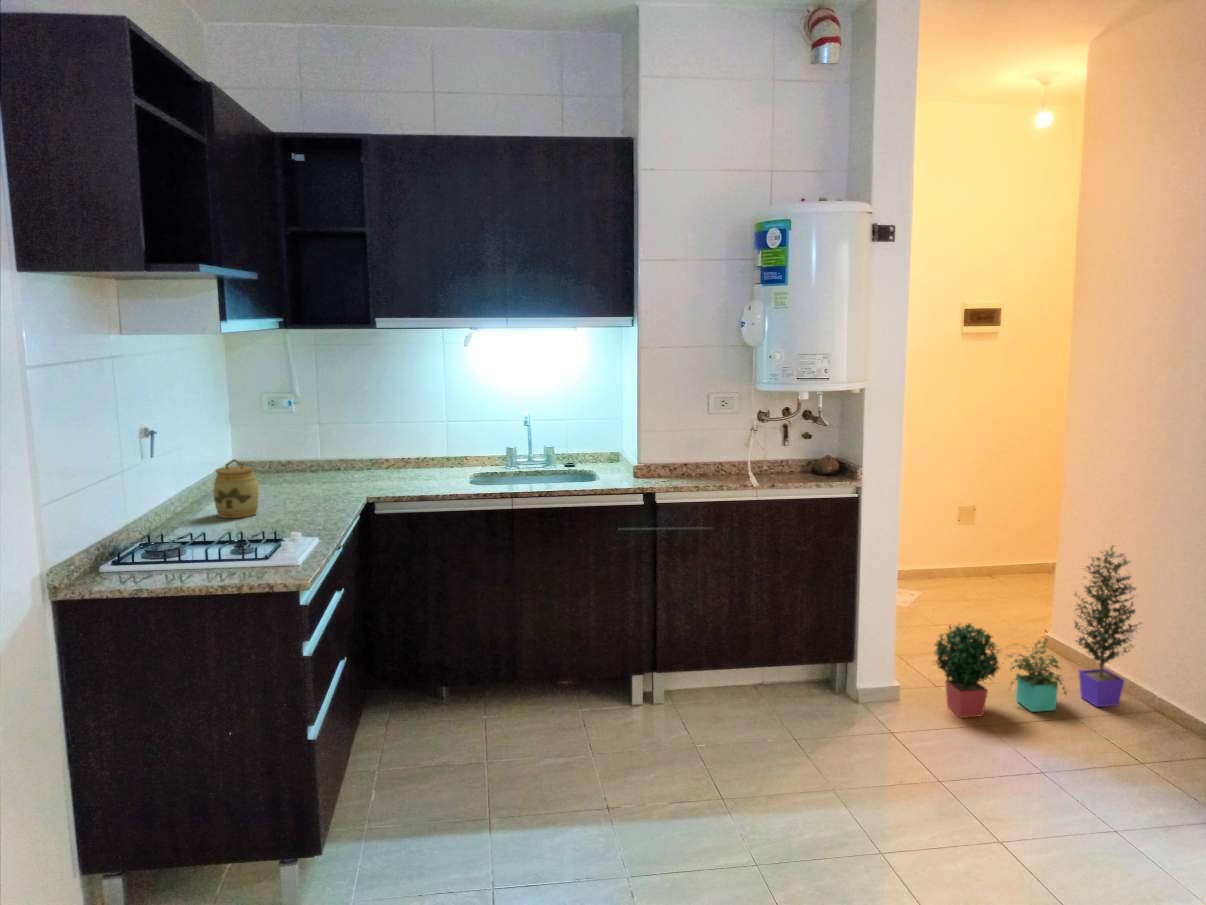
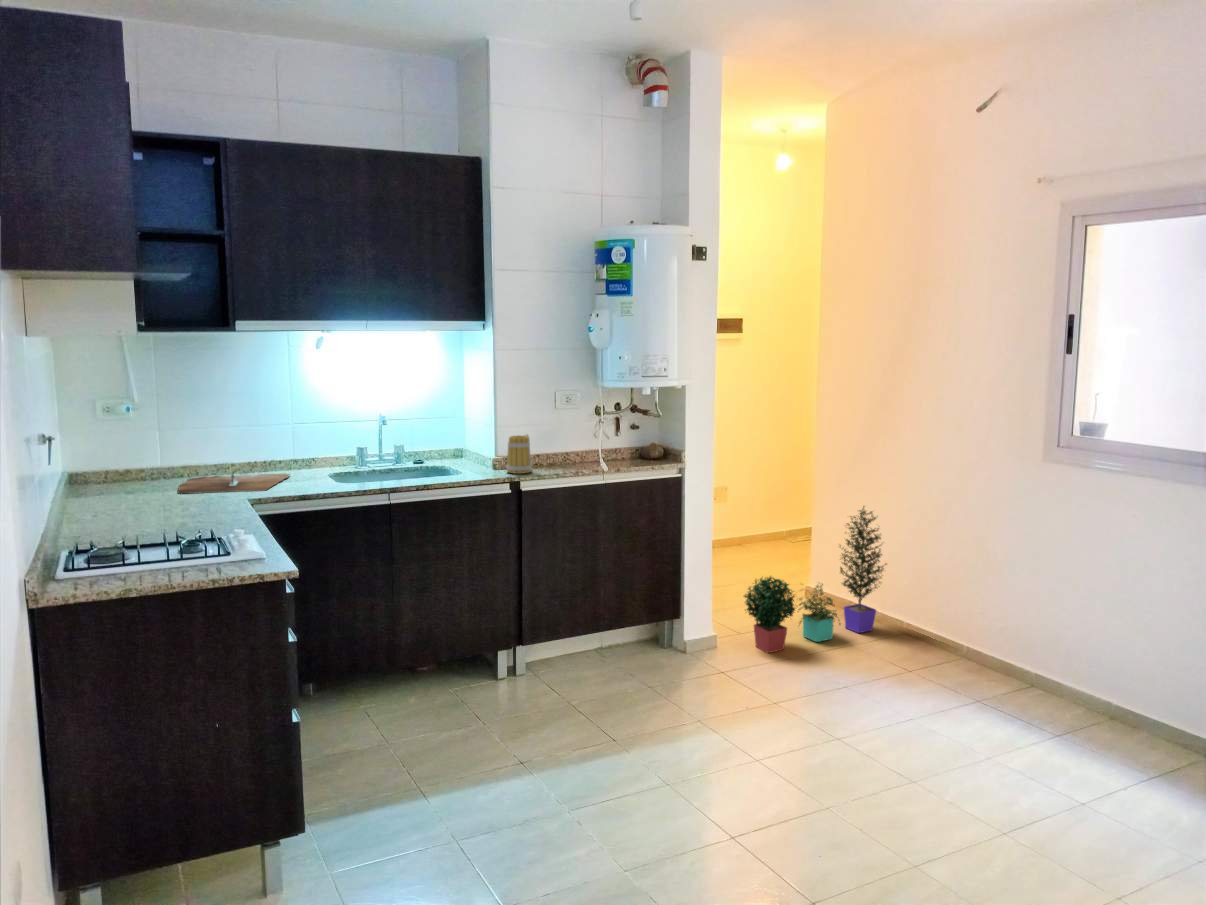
mug: none [645,440,675,484] -> present [507,434,532,474]
jar: present [213,459,259,518] -> none [106,463,157,525]
cutting board: none [315,470,435,490] -> present [178,473,290,494]

